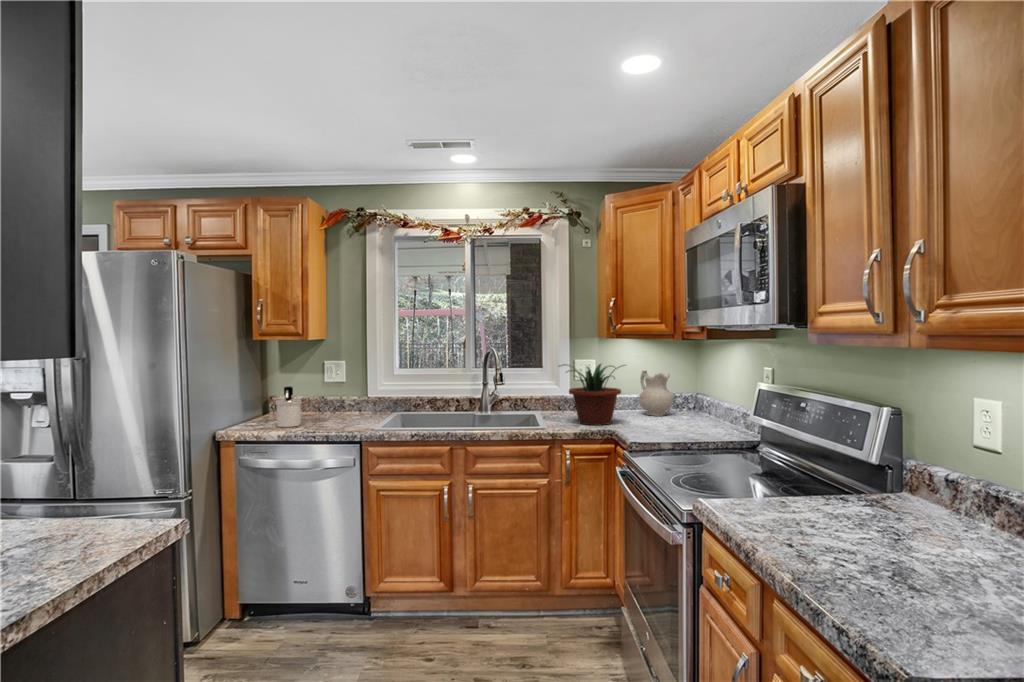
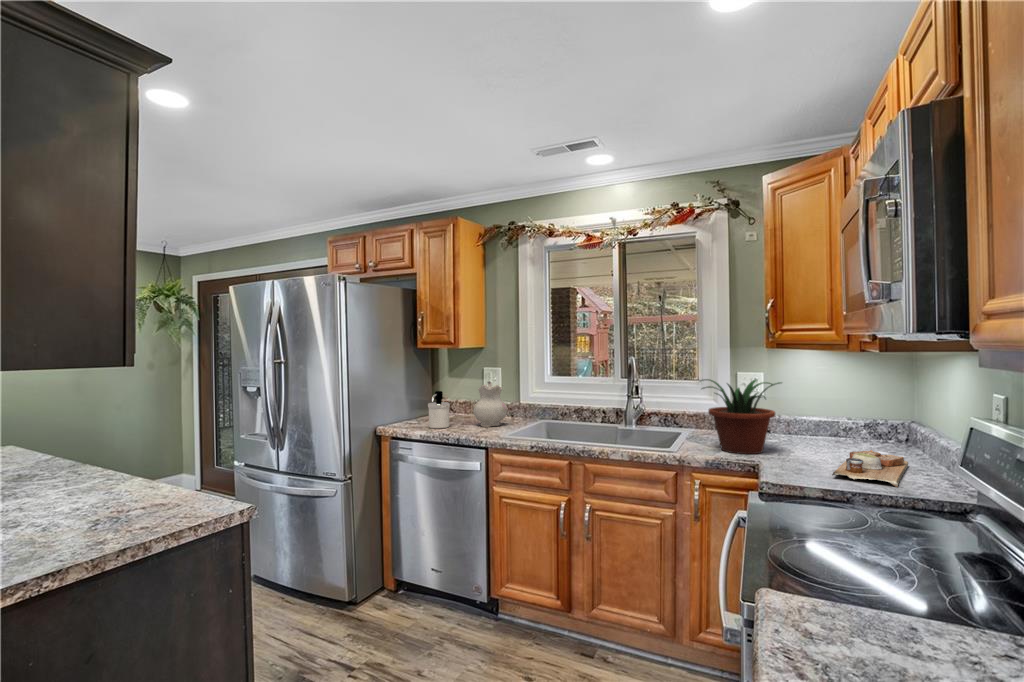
ceramic pitcher: present [639,371,674,416] -> present [473,381,507,427]
cutting board: none [675,414,724,437] -> present [832,450,908,487]

